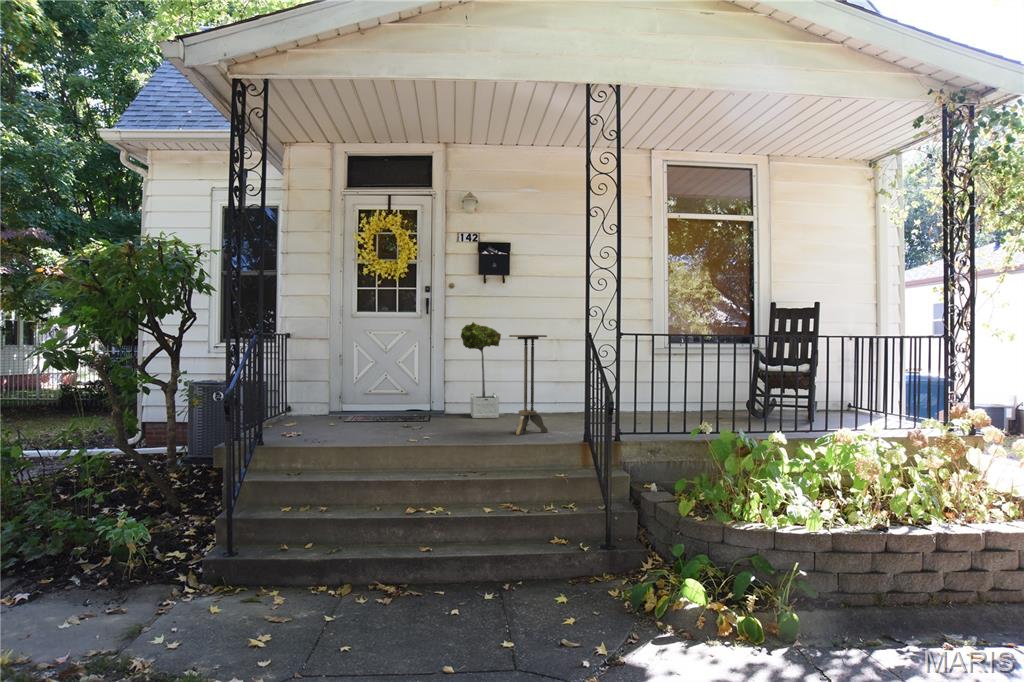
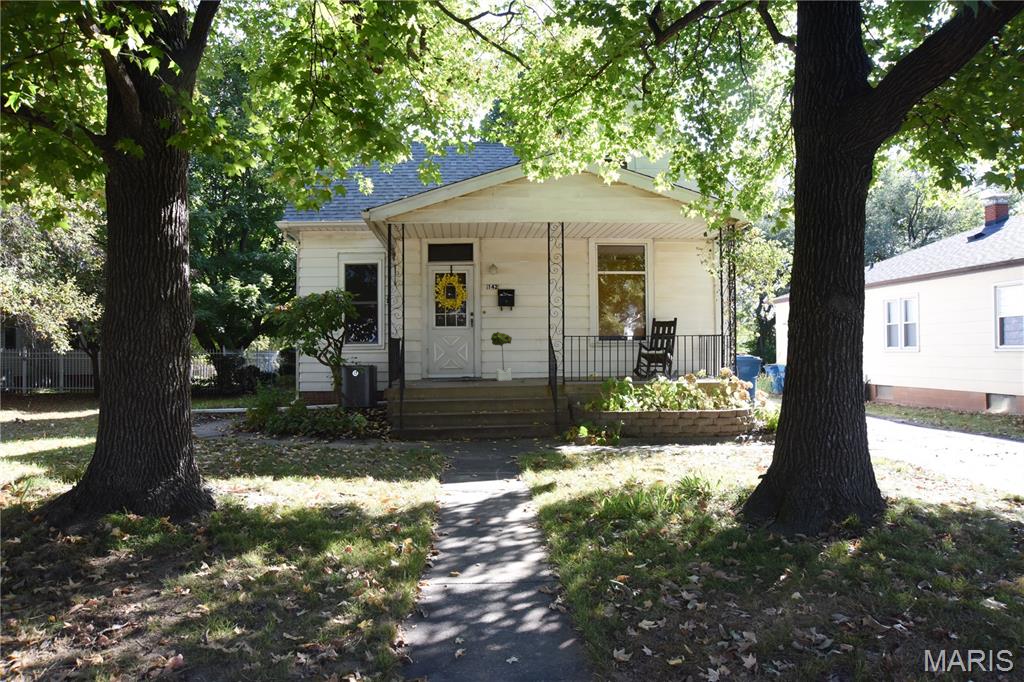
side table: present [509,335,548,435] -> none [518,337,537,385]

